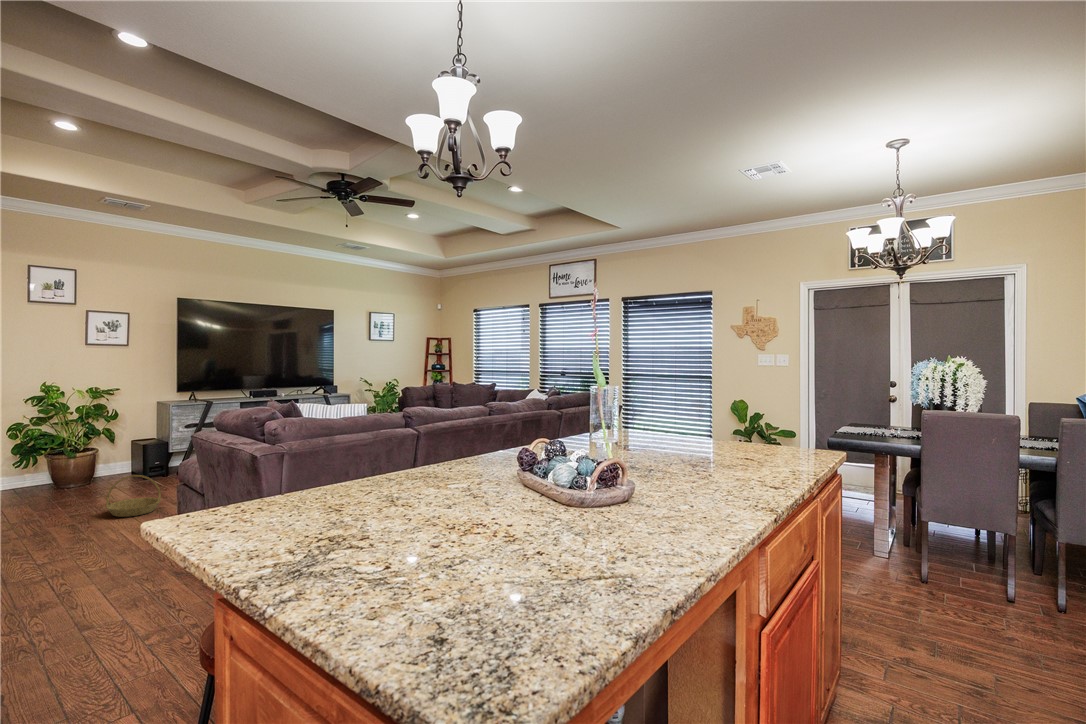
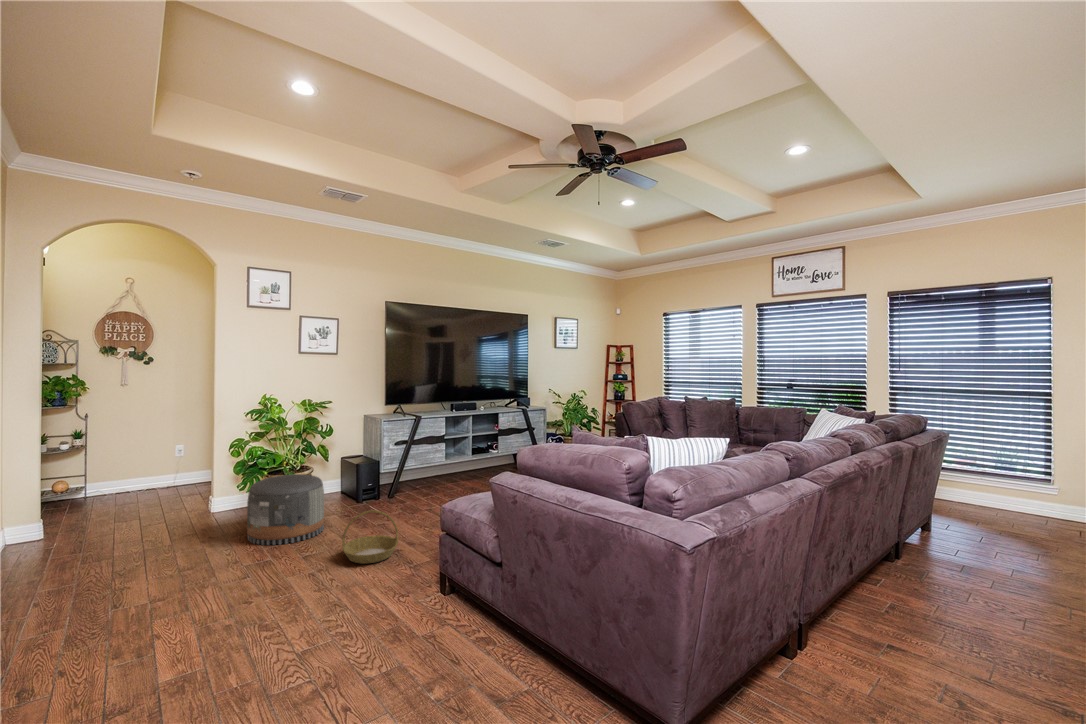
pouf: none [21,452,100,510] -> present [247,474,324,545]

